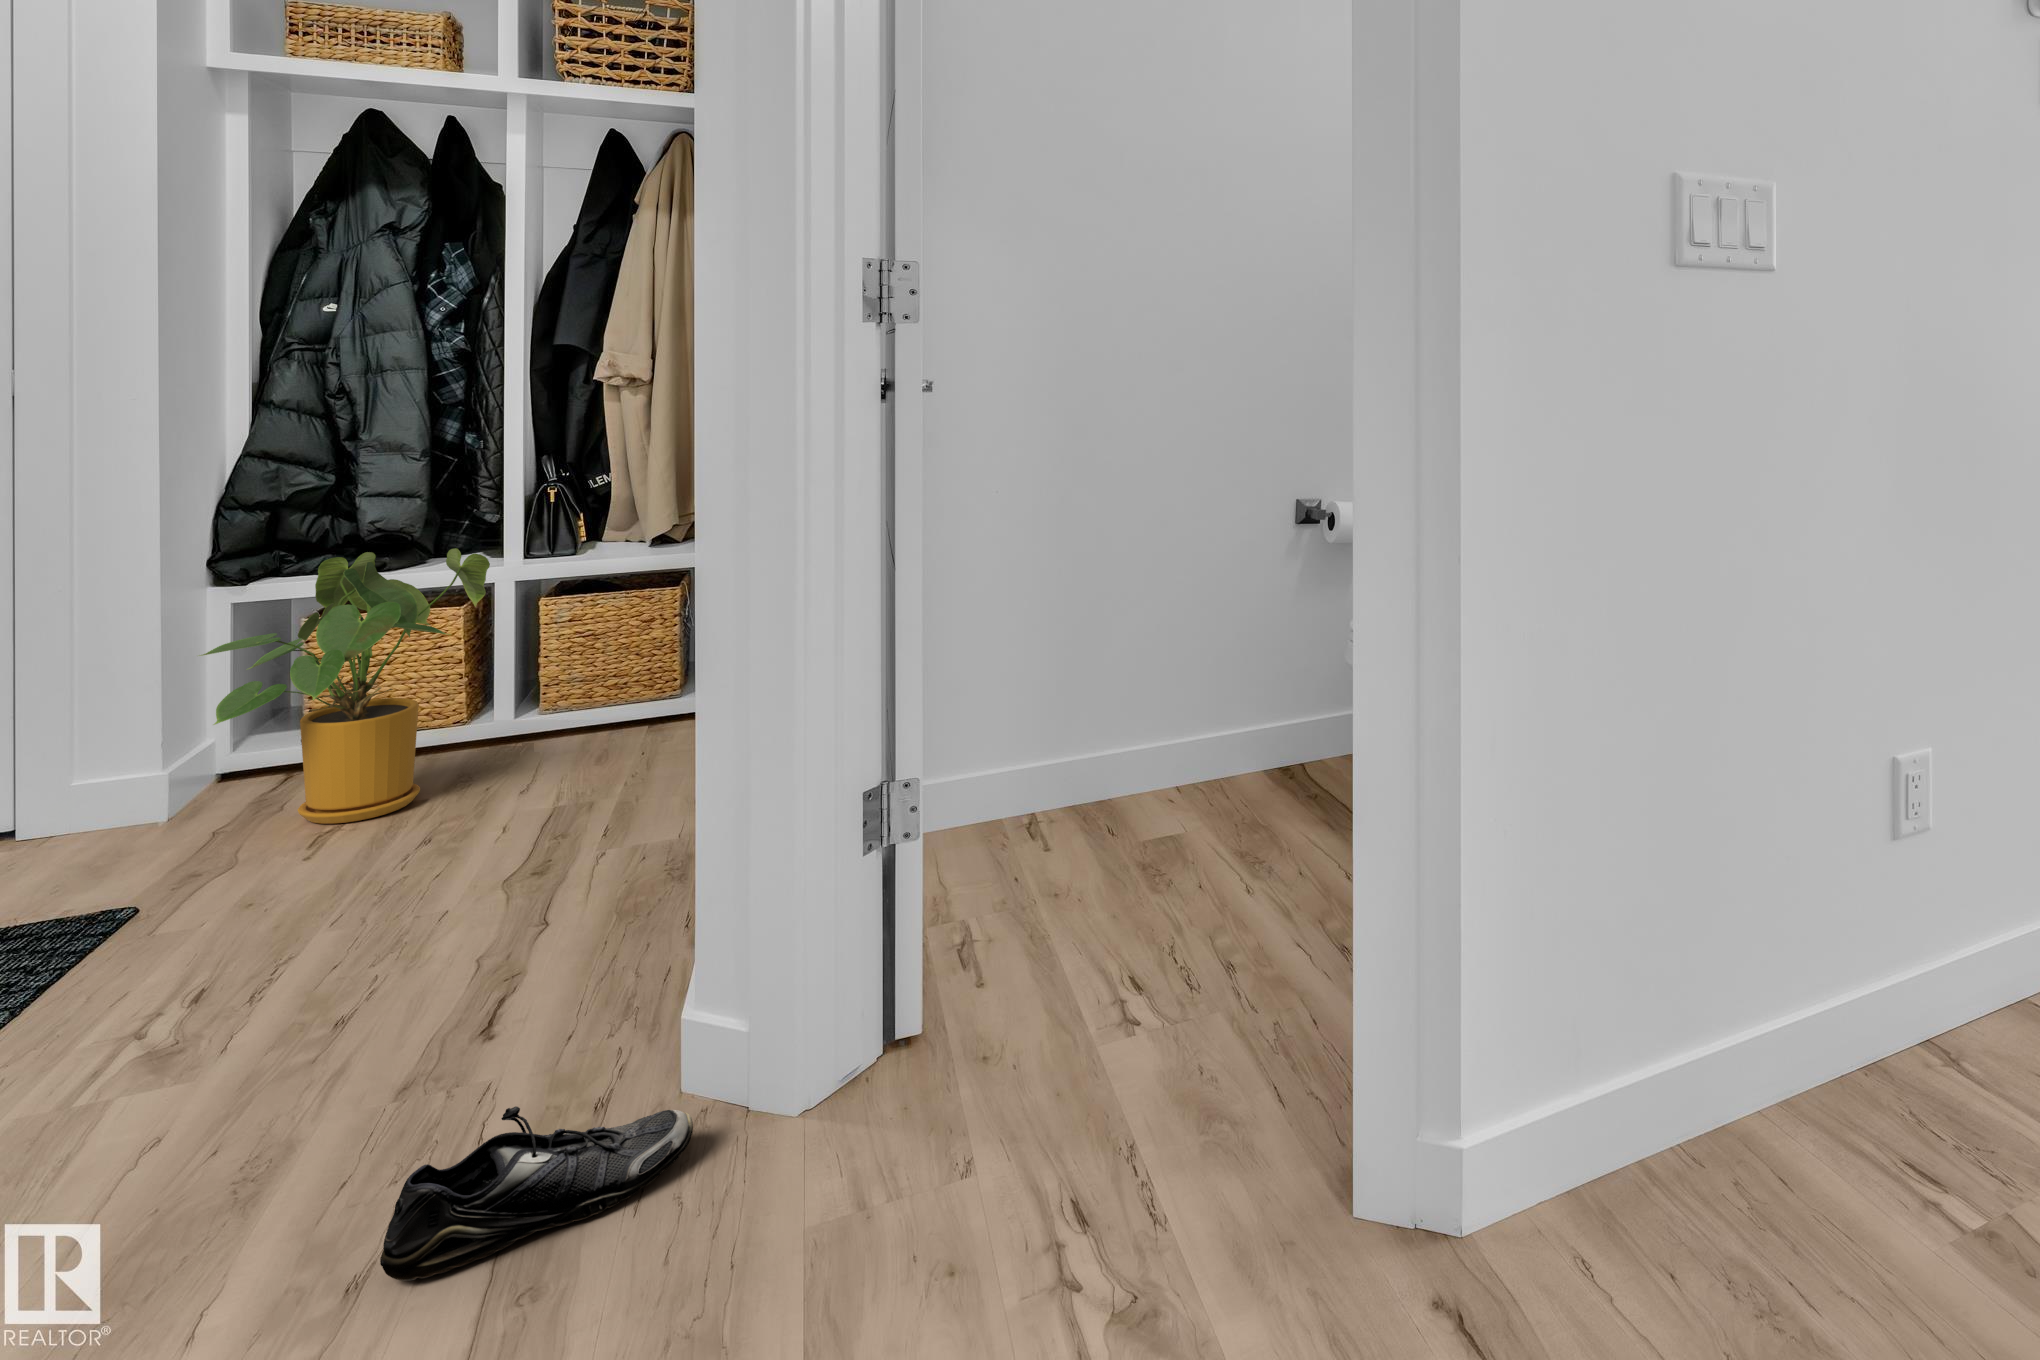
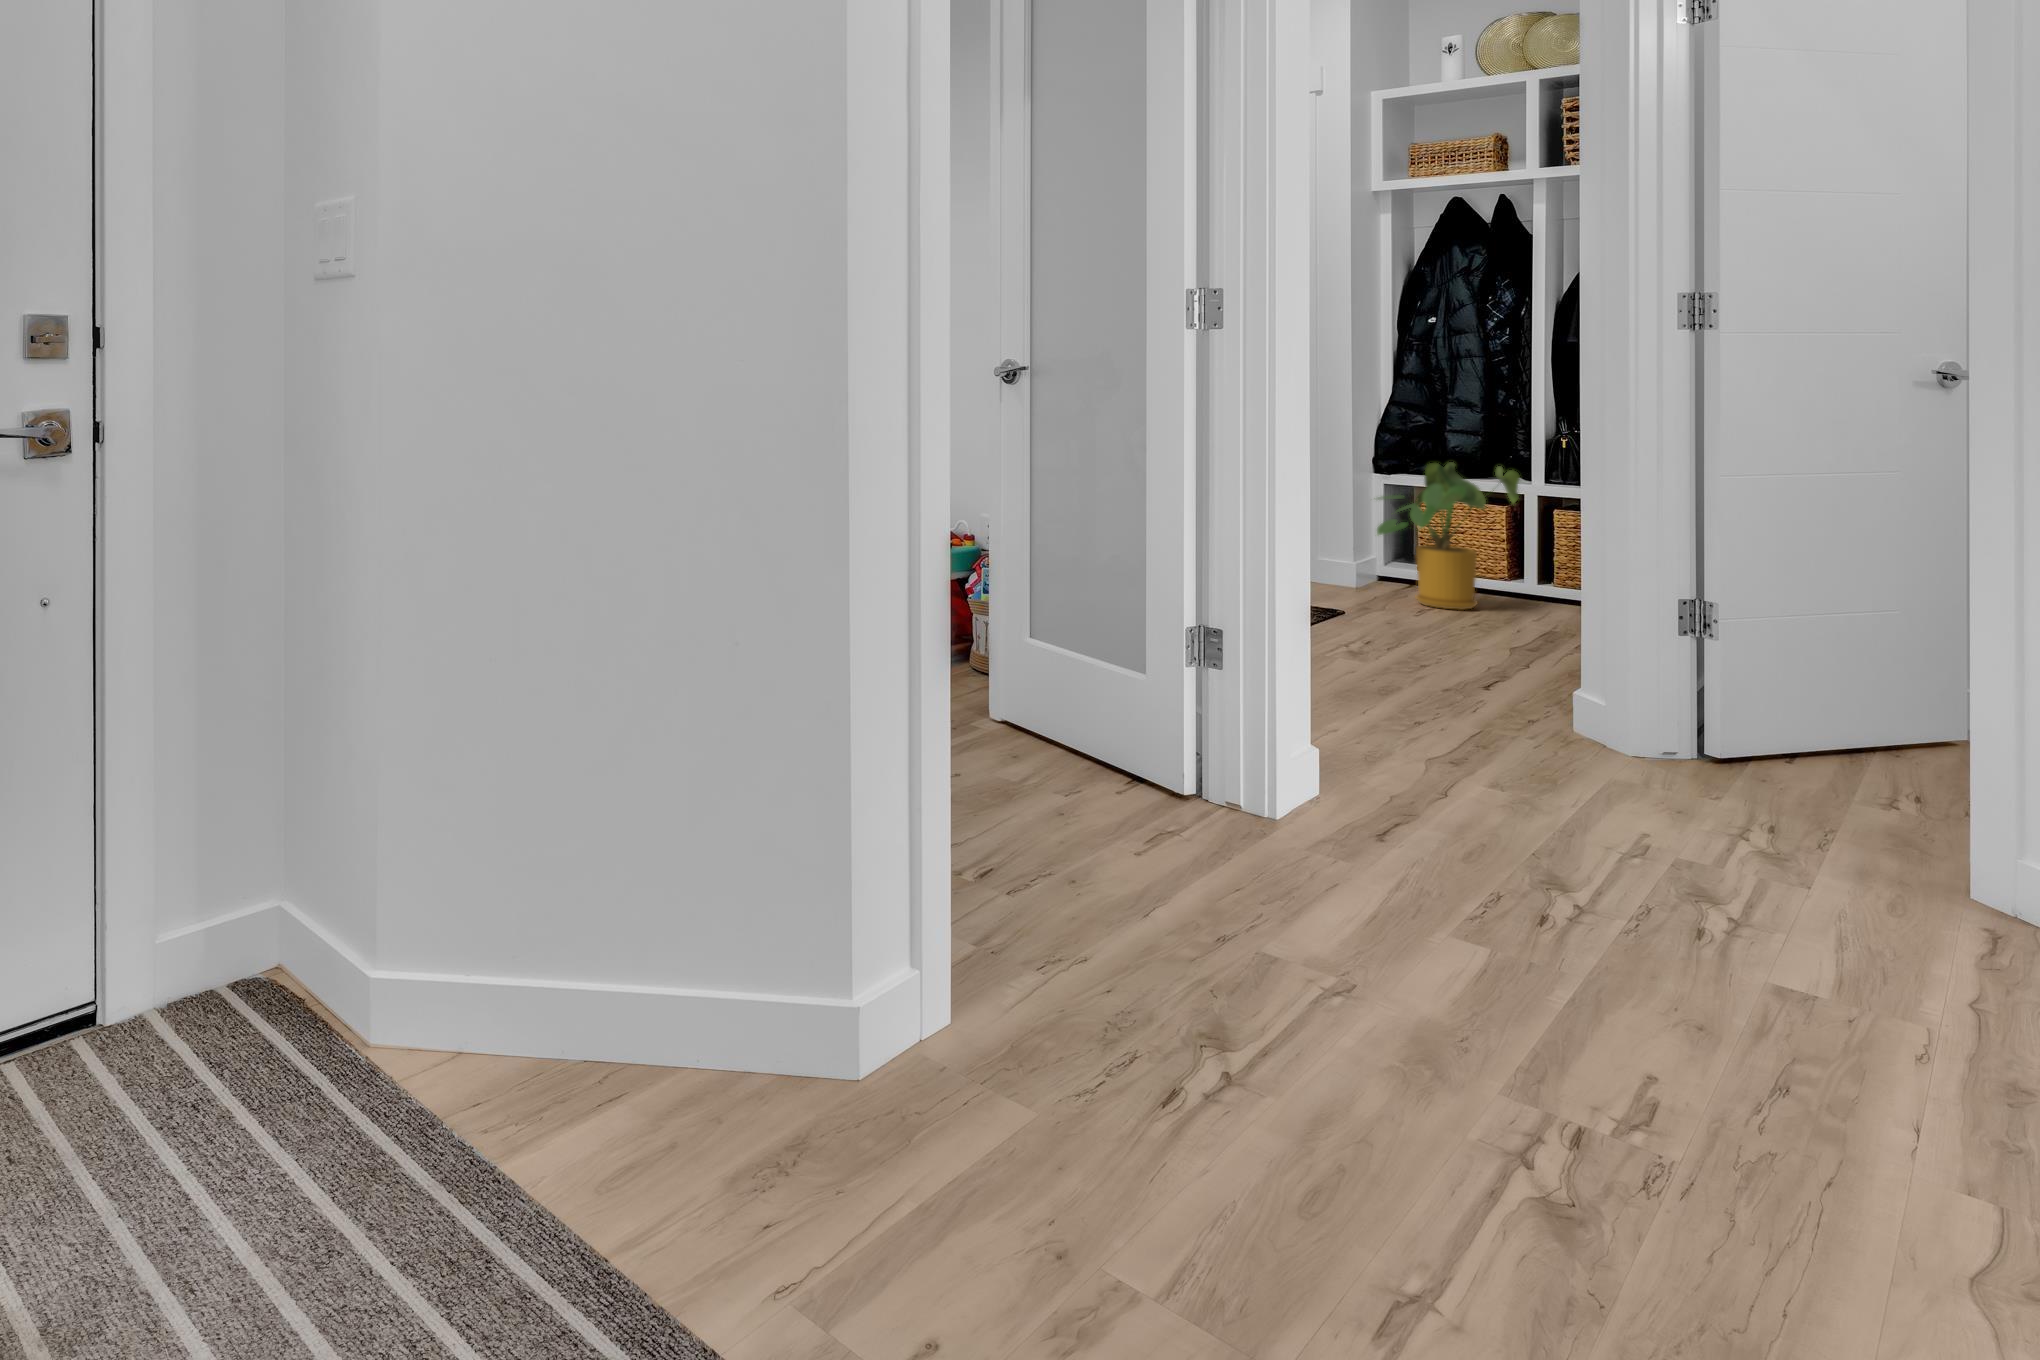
shoe: present [380,1106,693,1280] -> none [1432,673,1579,735]

